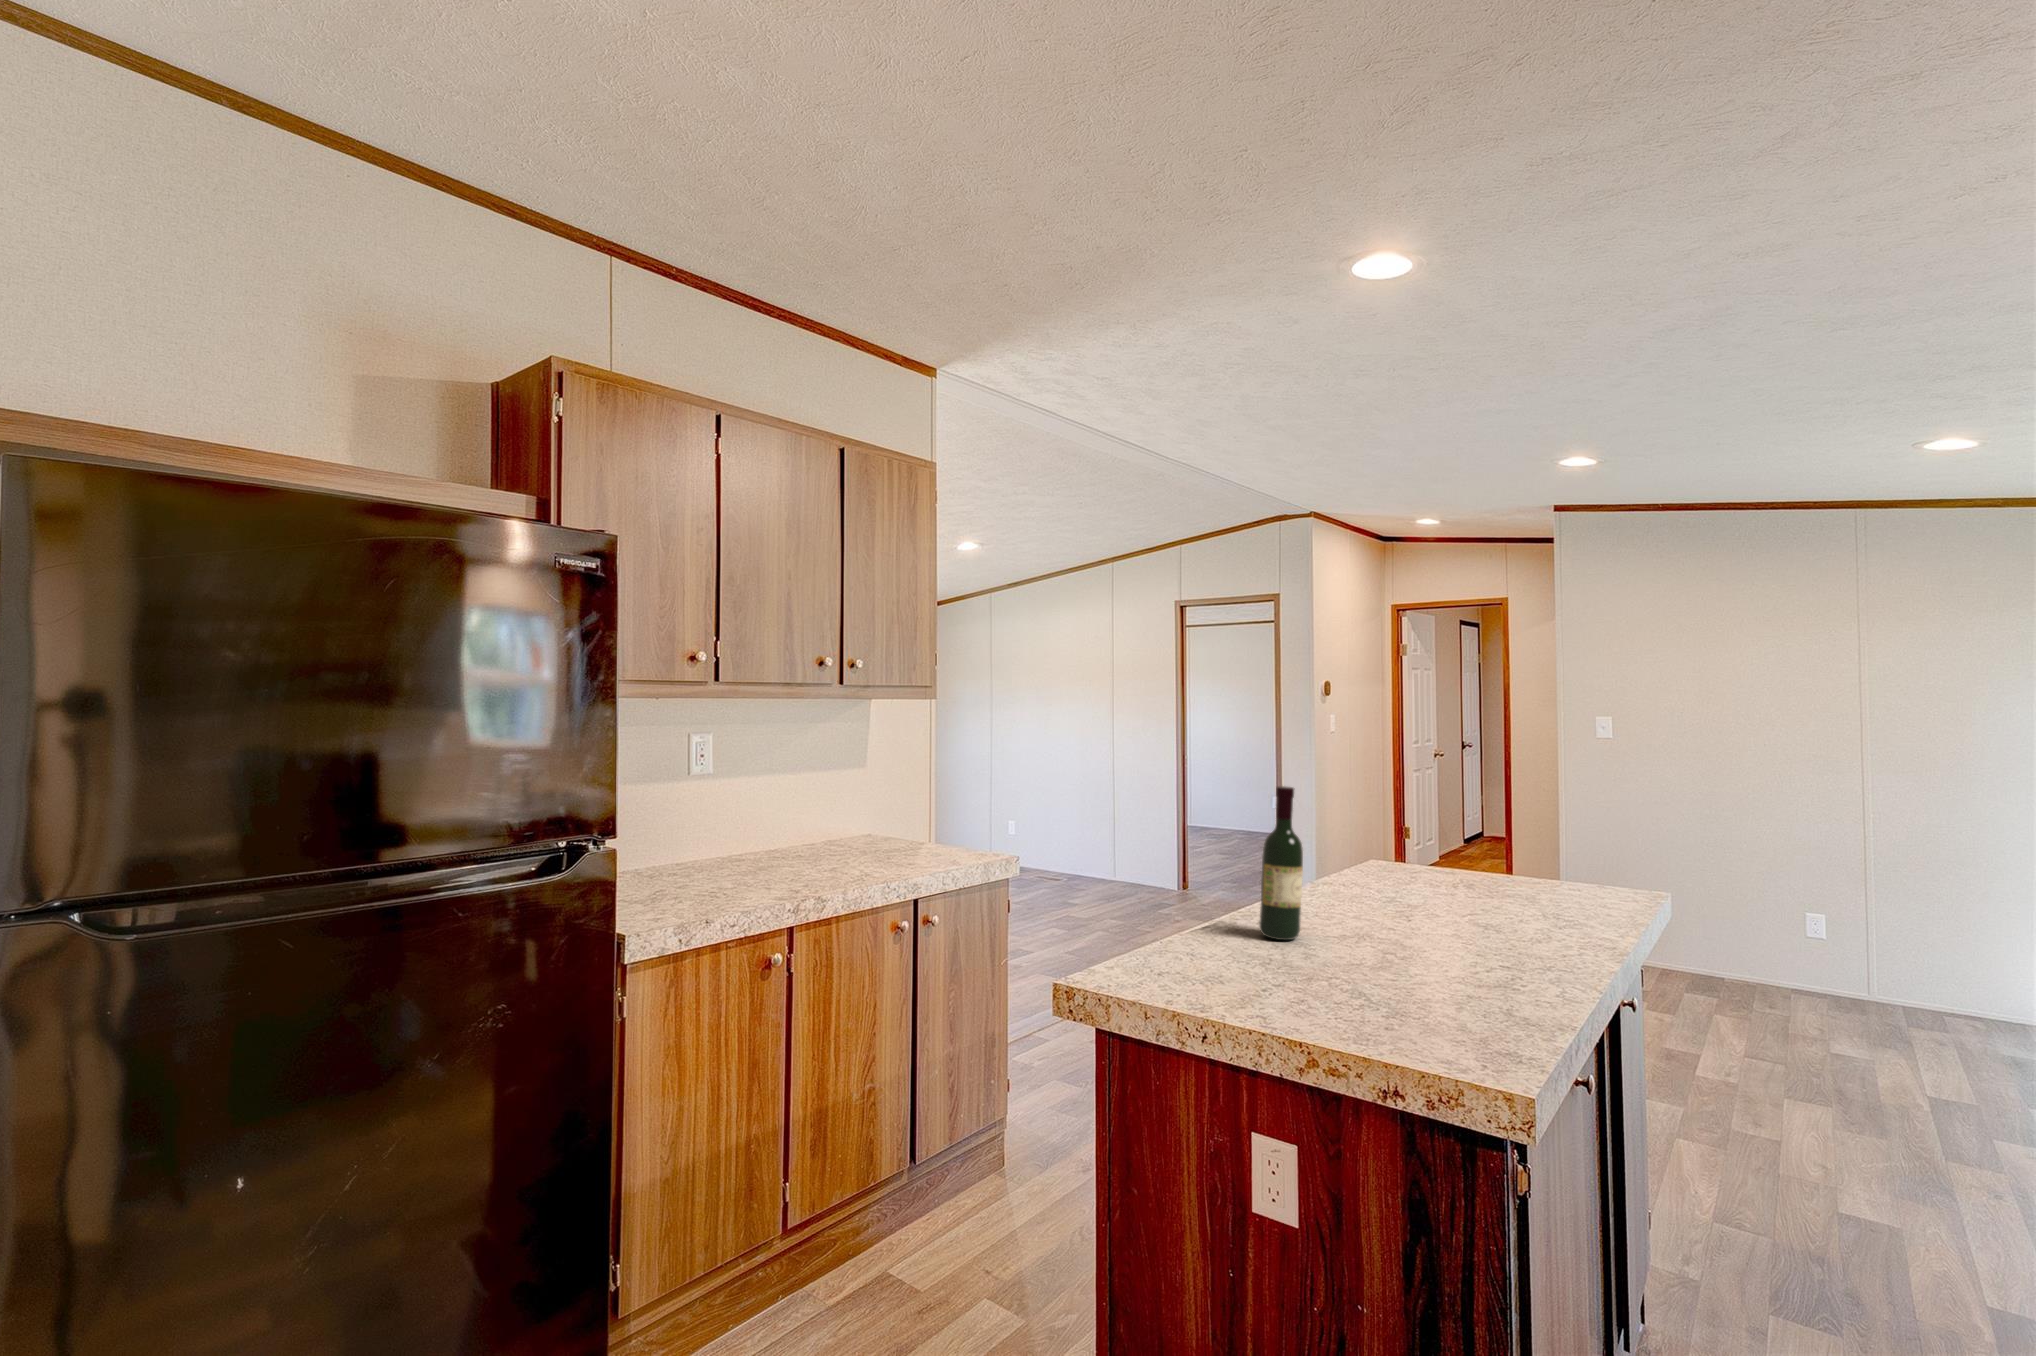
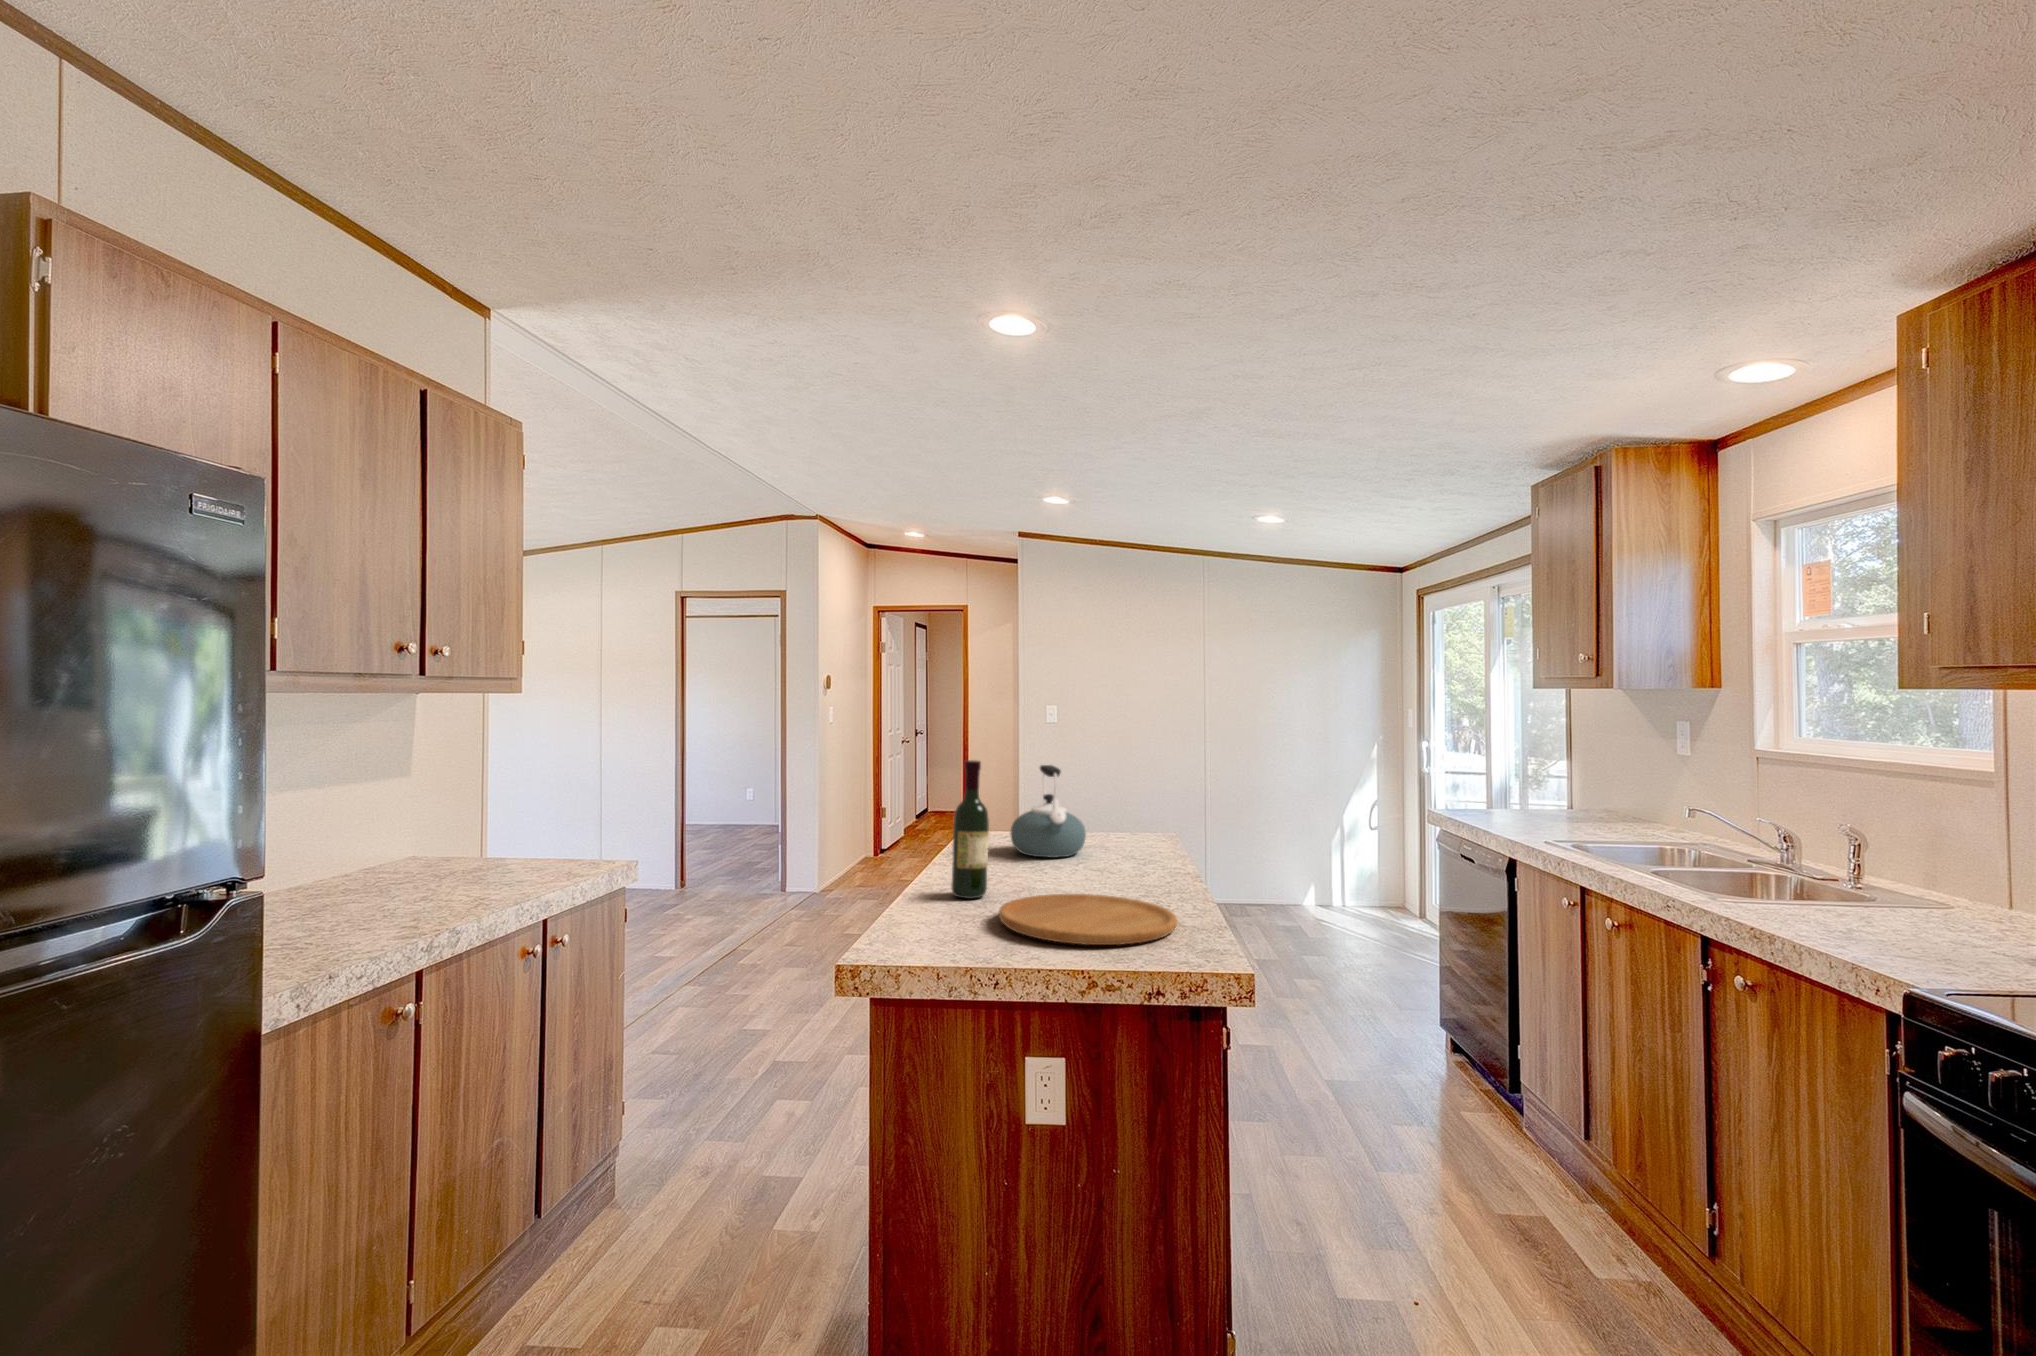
kettle: none [1388,796,1484,907] -> present [1011,765,1086,858]
cutting board: none [1269,948,1494,1026] -> present [999,894,1177,945]

